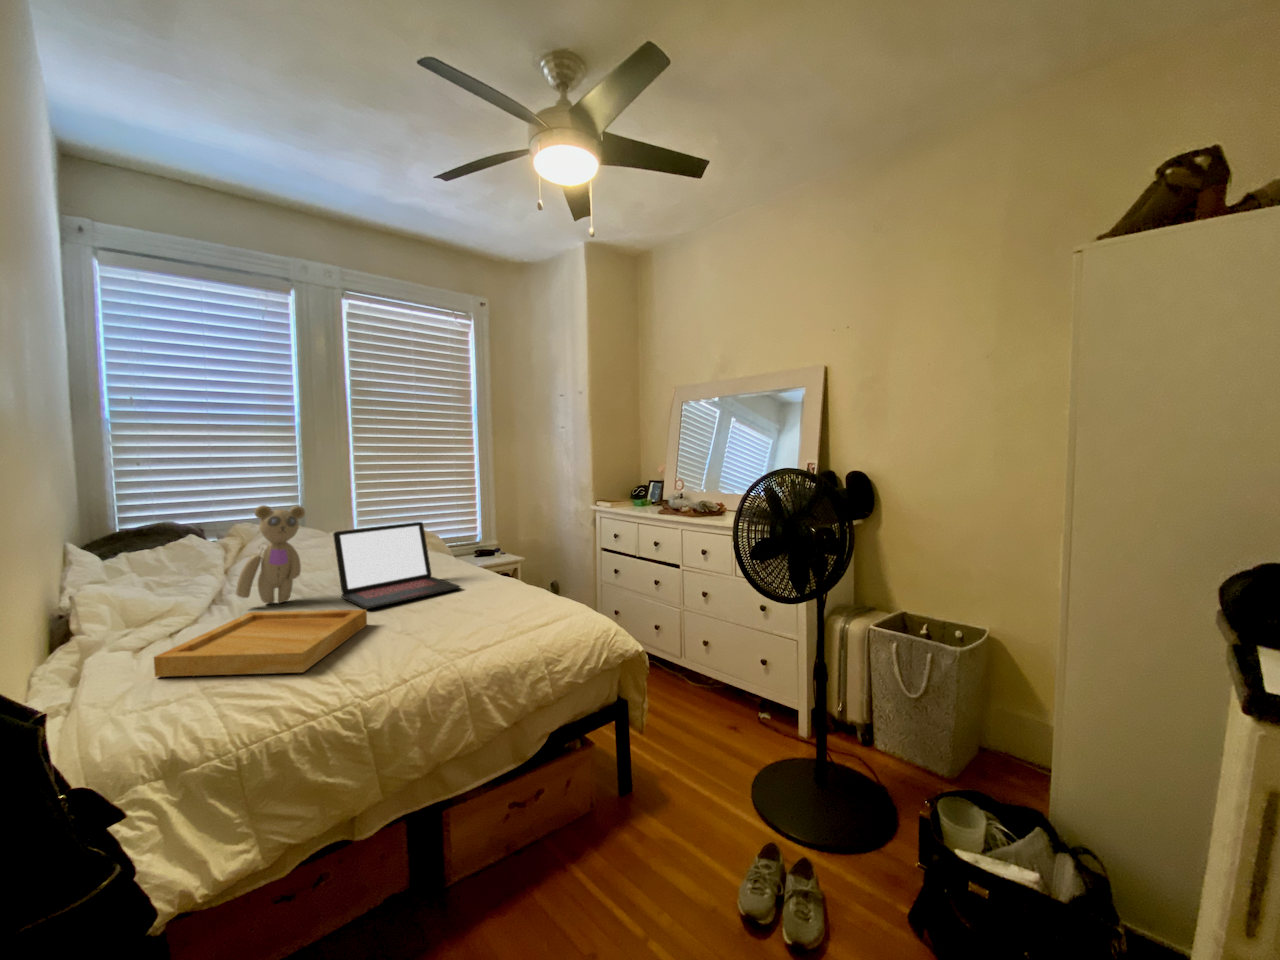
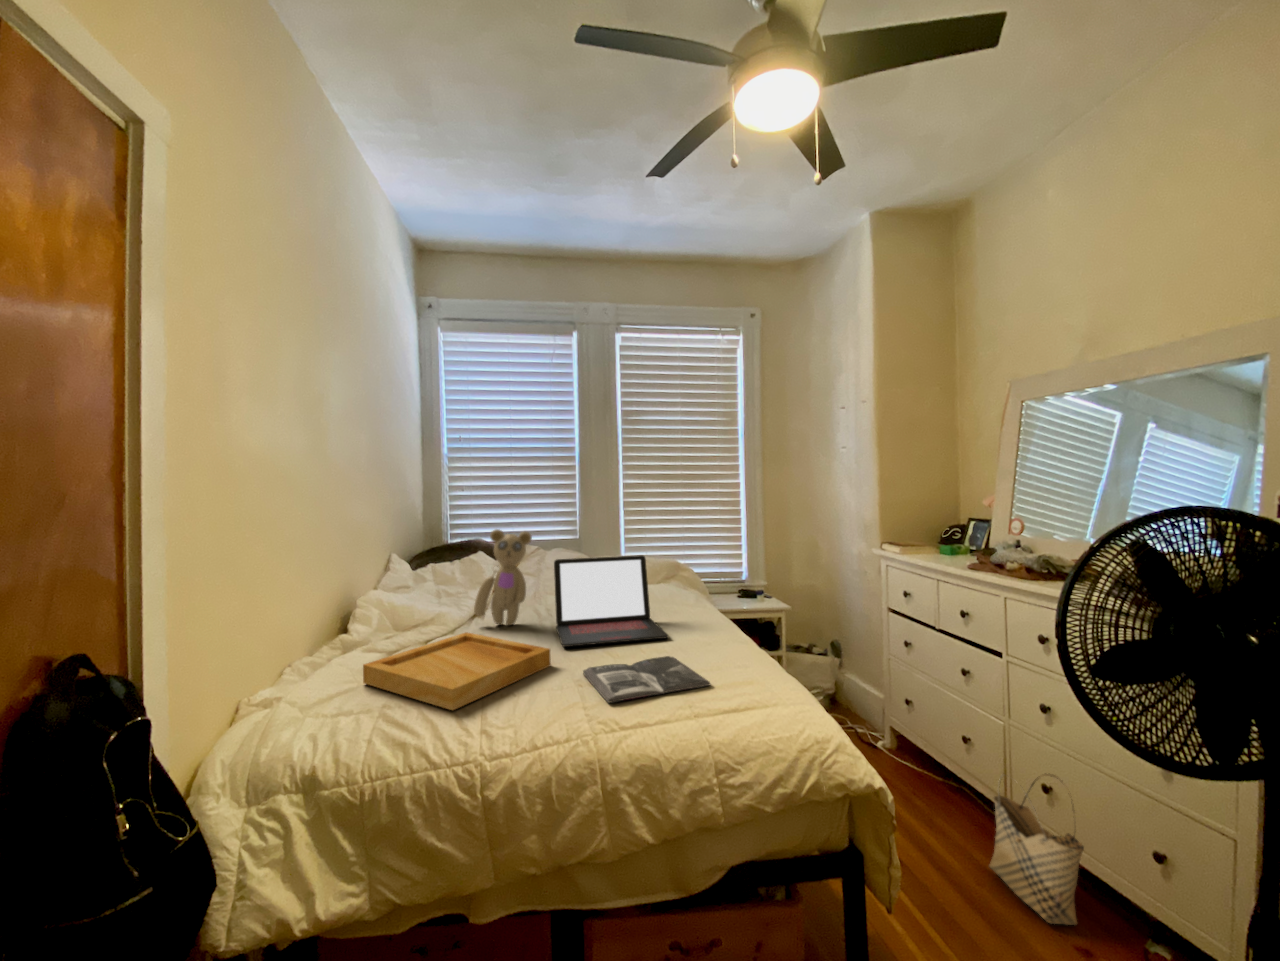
magazine: none [406,600,521,637] -> present [583,656,710,703]
woven basket: none [678,634,728,719] -> present [990,774,1084,925]

